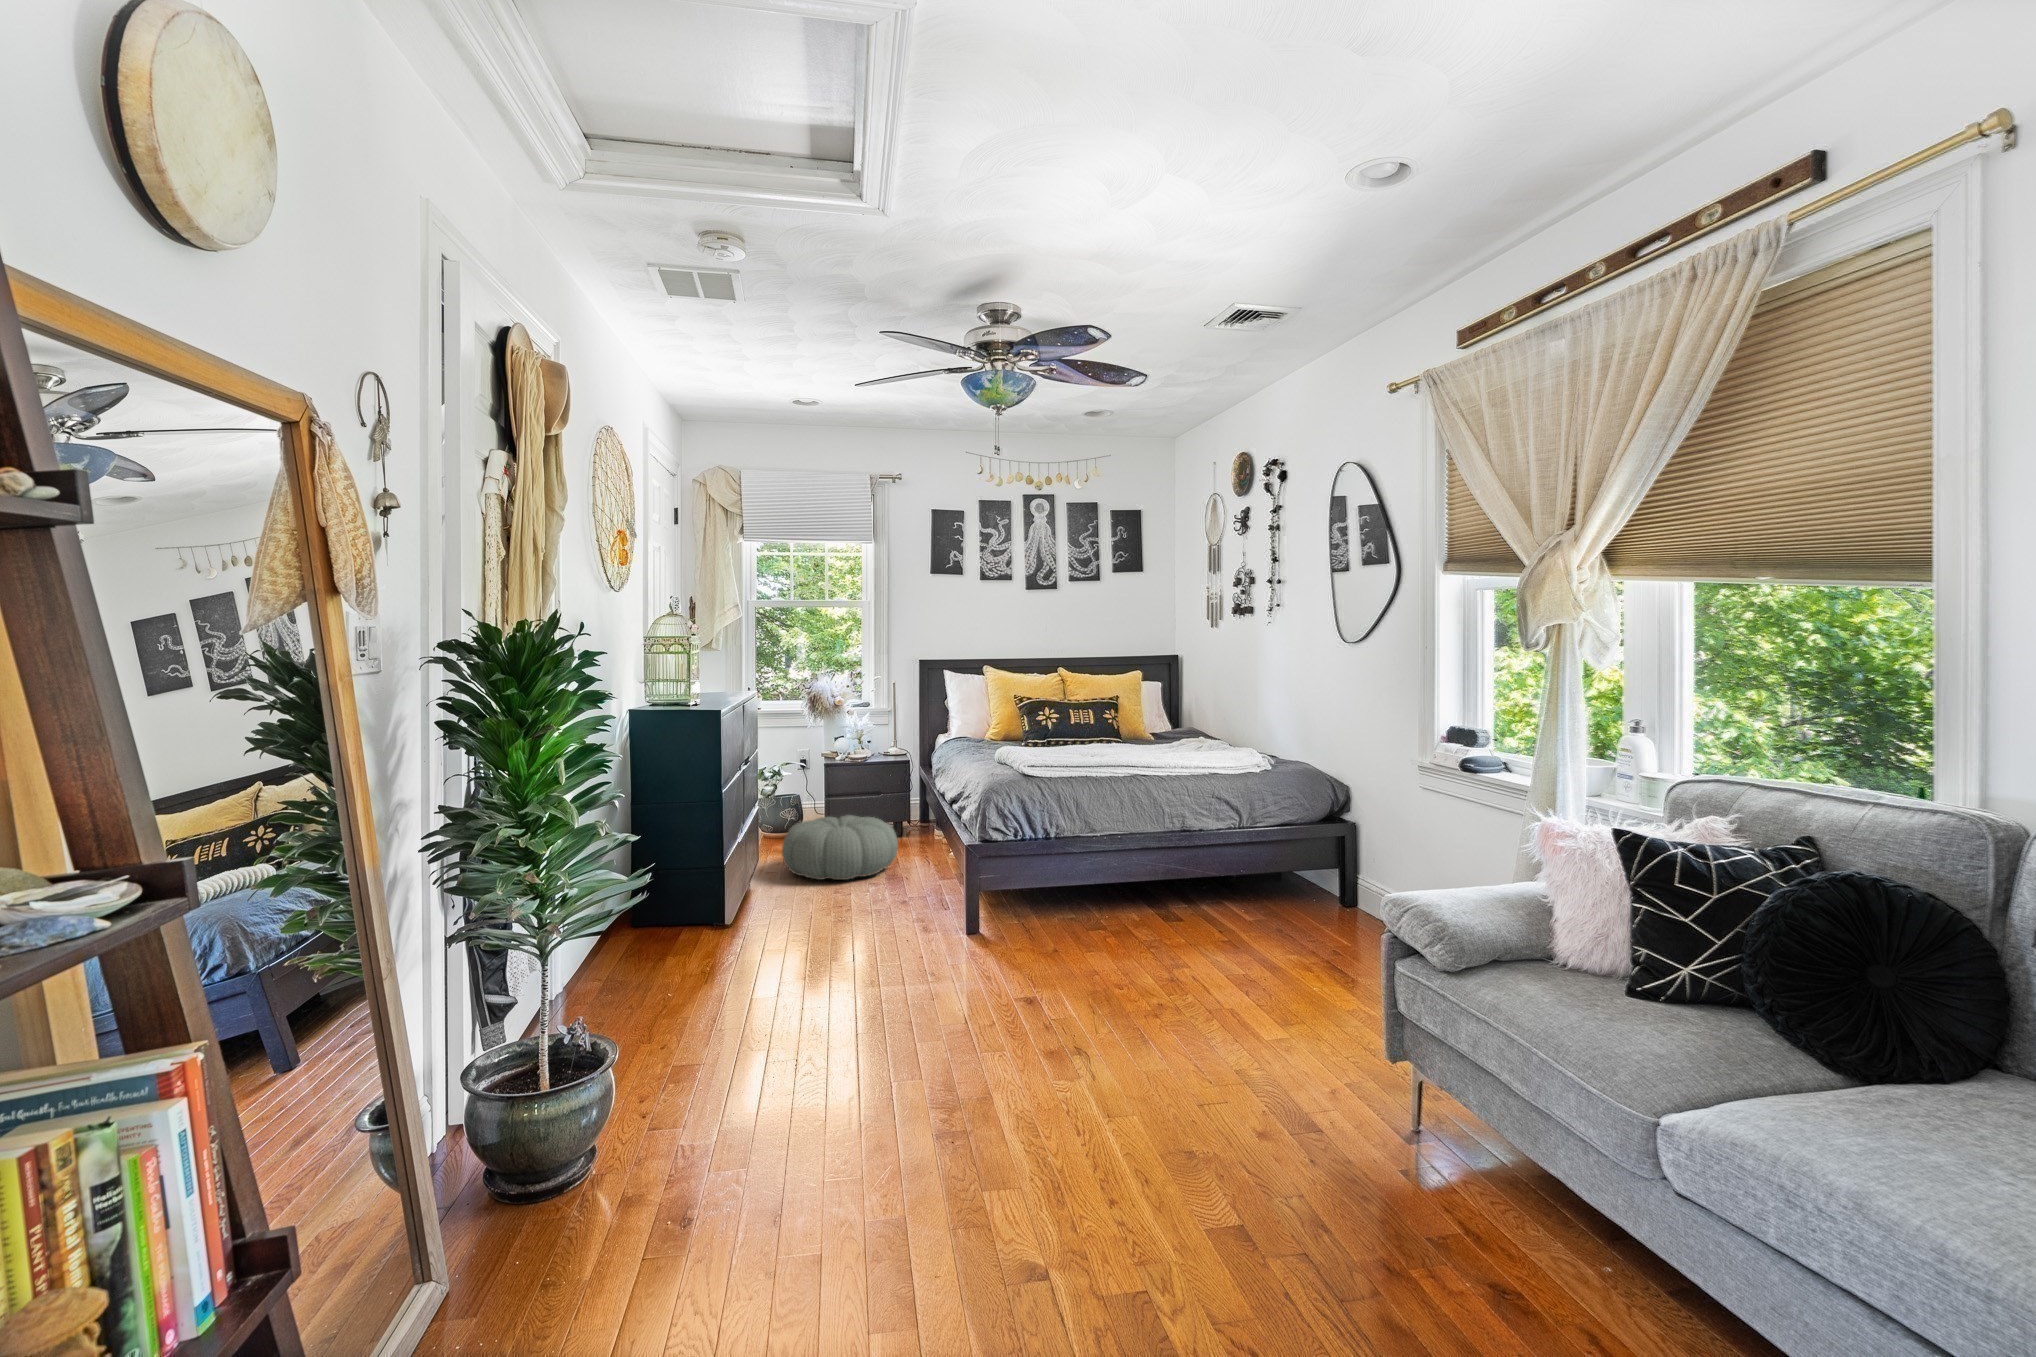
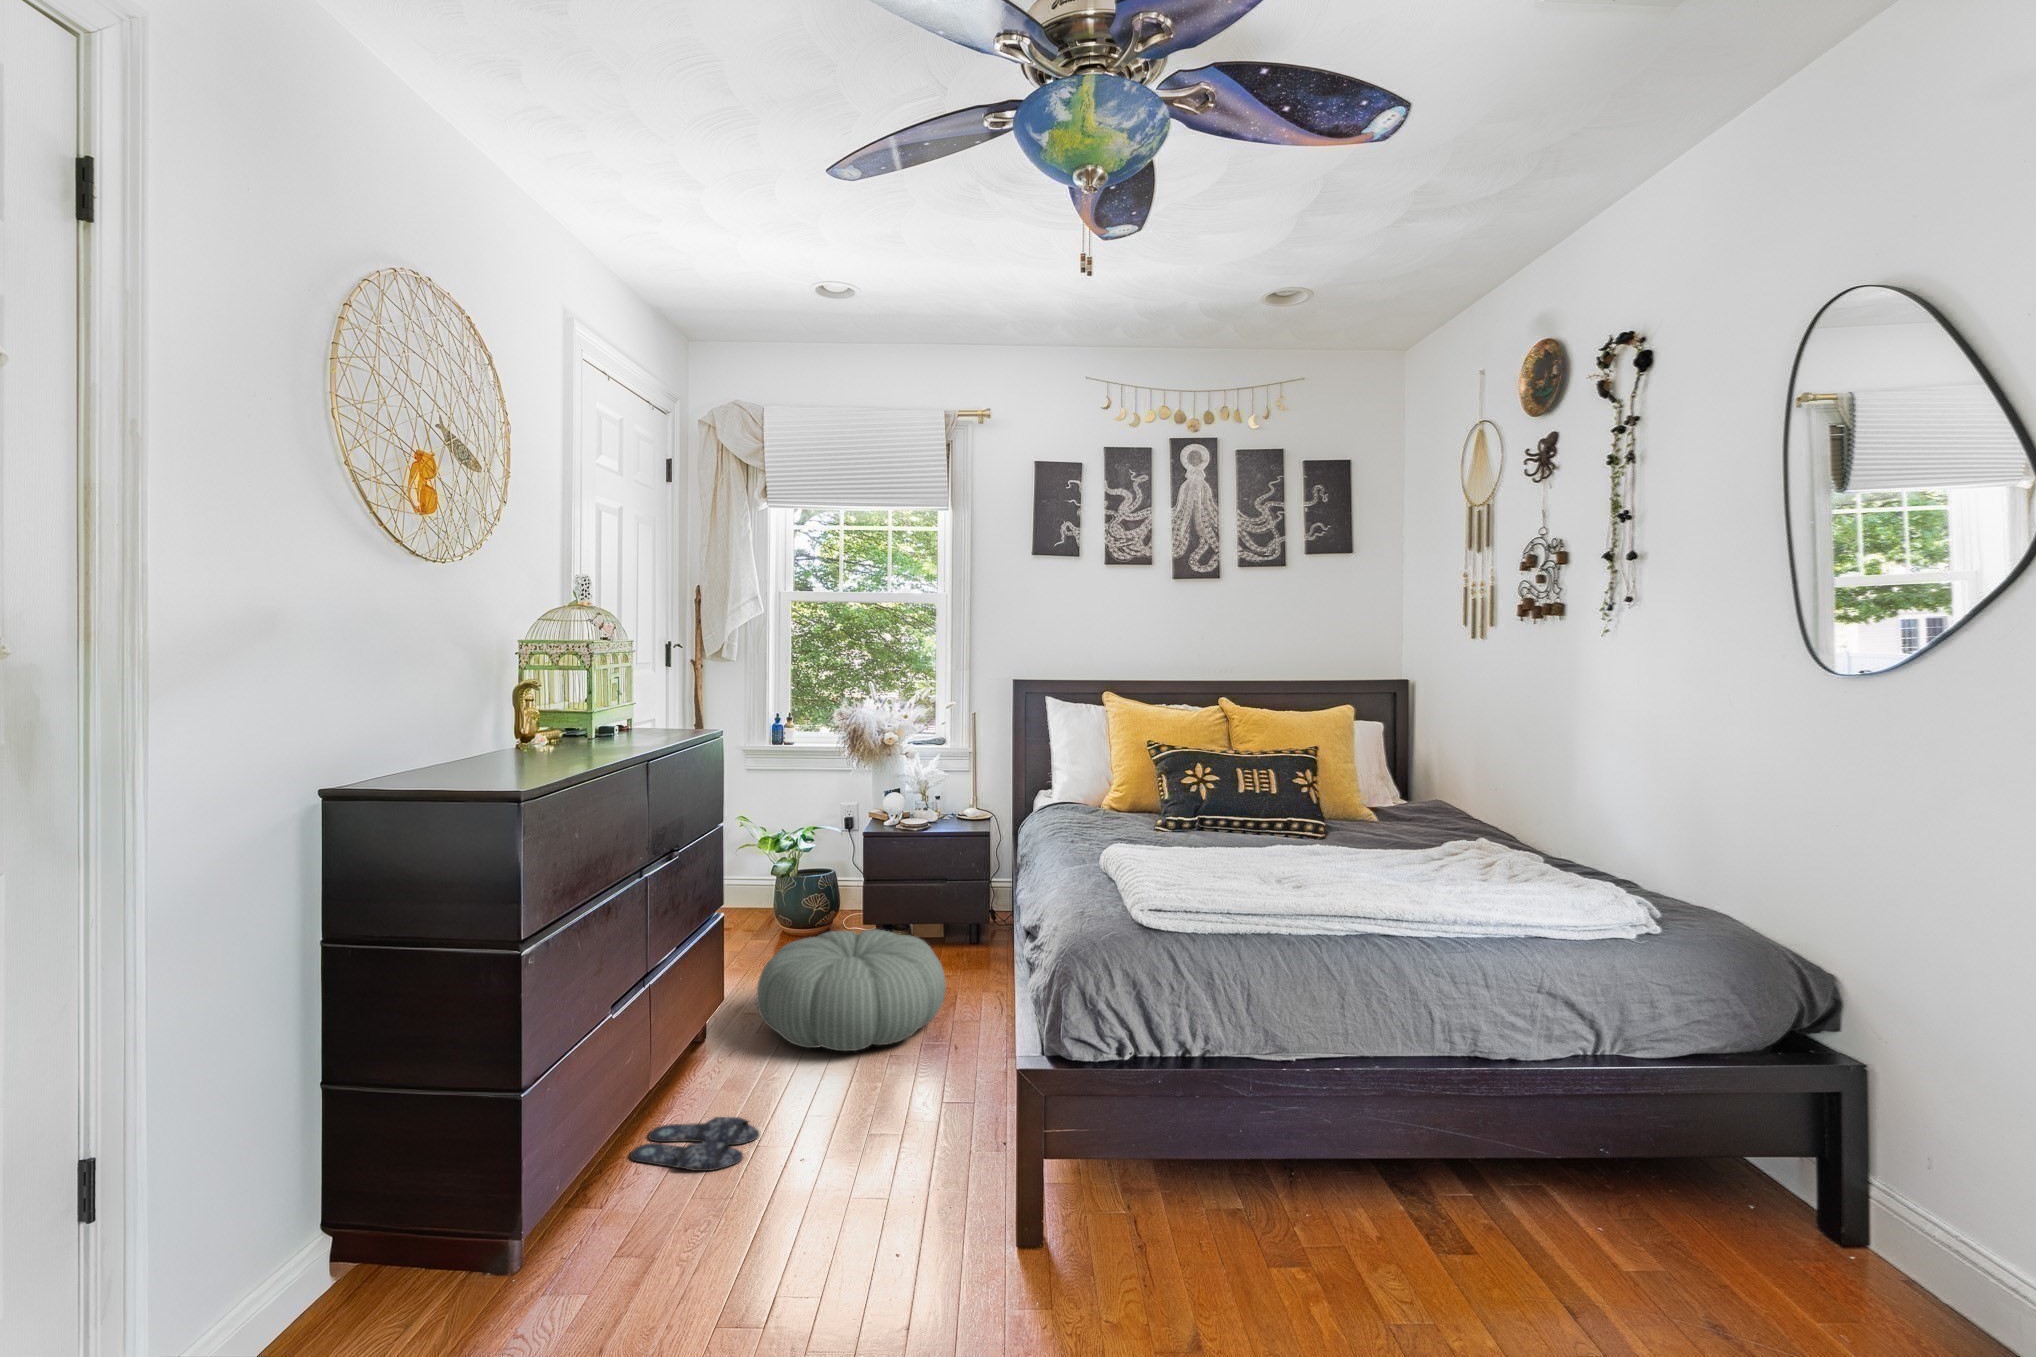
slippers: none [743,904,811,923] -> present [630,1117,759,1171]

